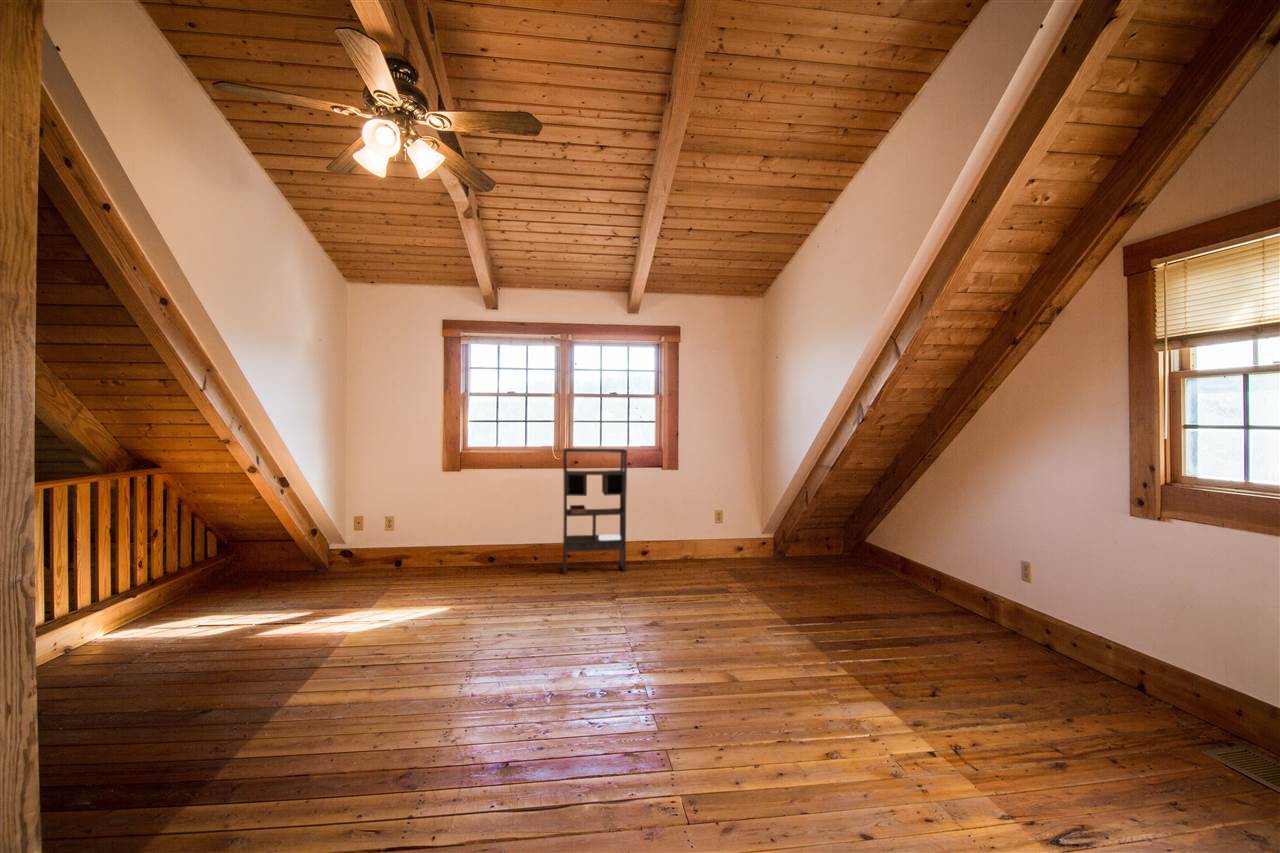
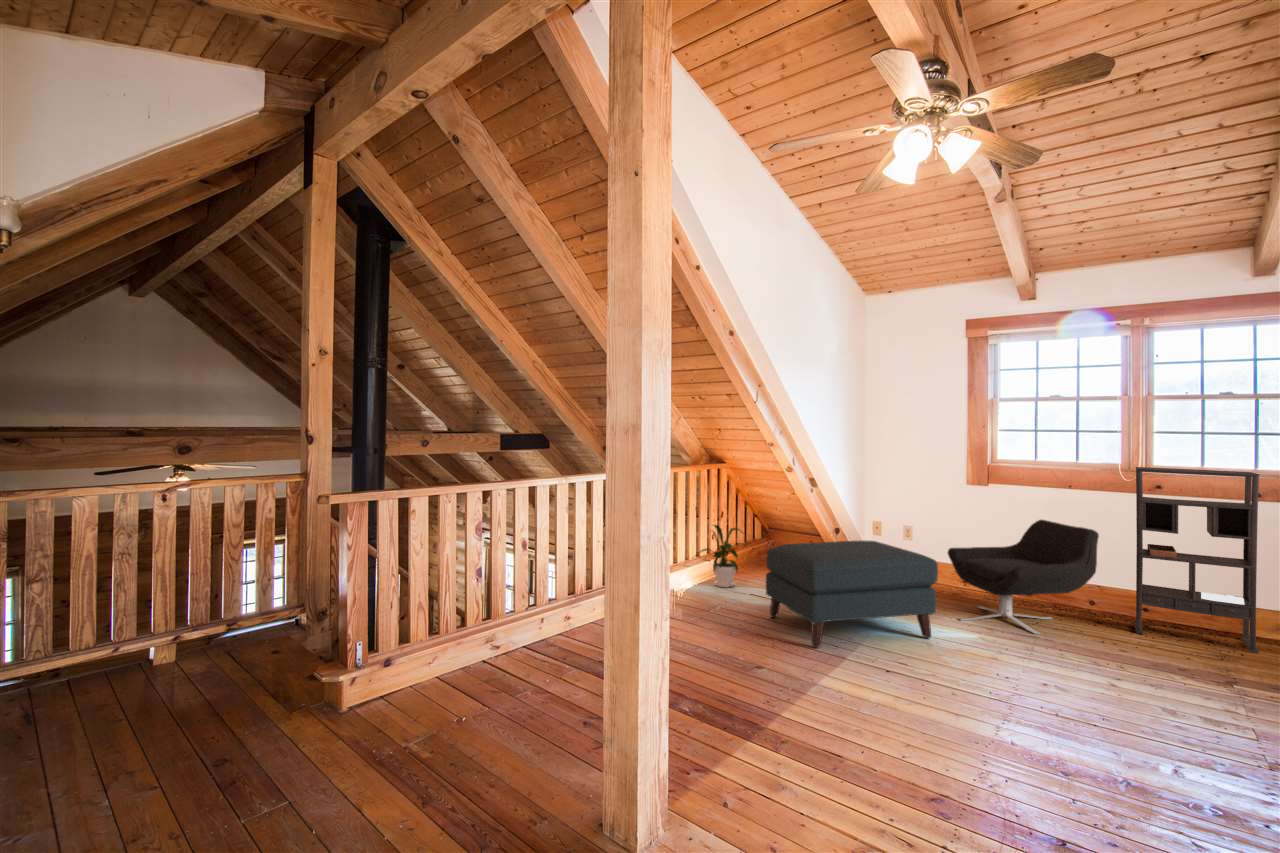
lounge chair: none [427,495,540,596] -> present [948,520,1099,634]
ottoman: none [210,536,415,674] -> present [766,541,938,648]
house plant: none [91,545,194,626] -> present [700,525,743,587]

